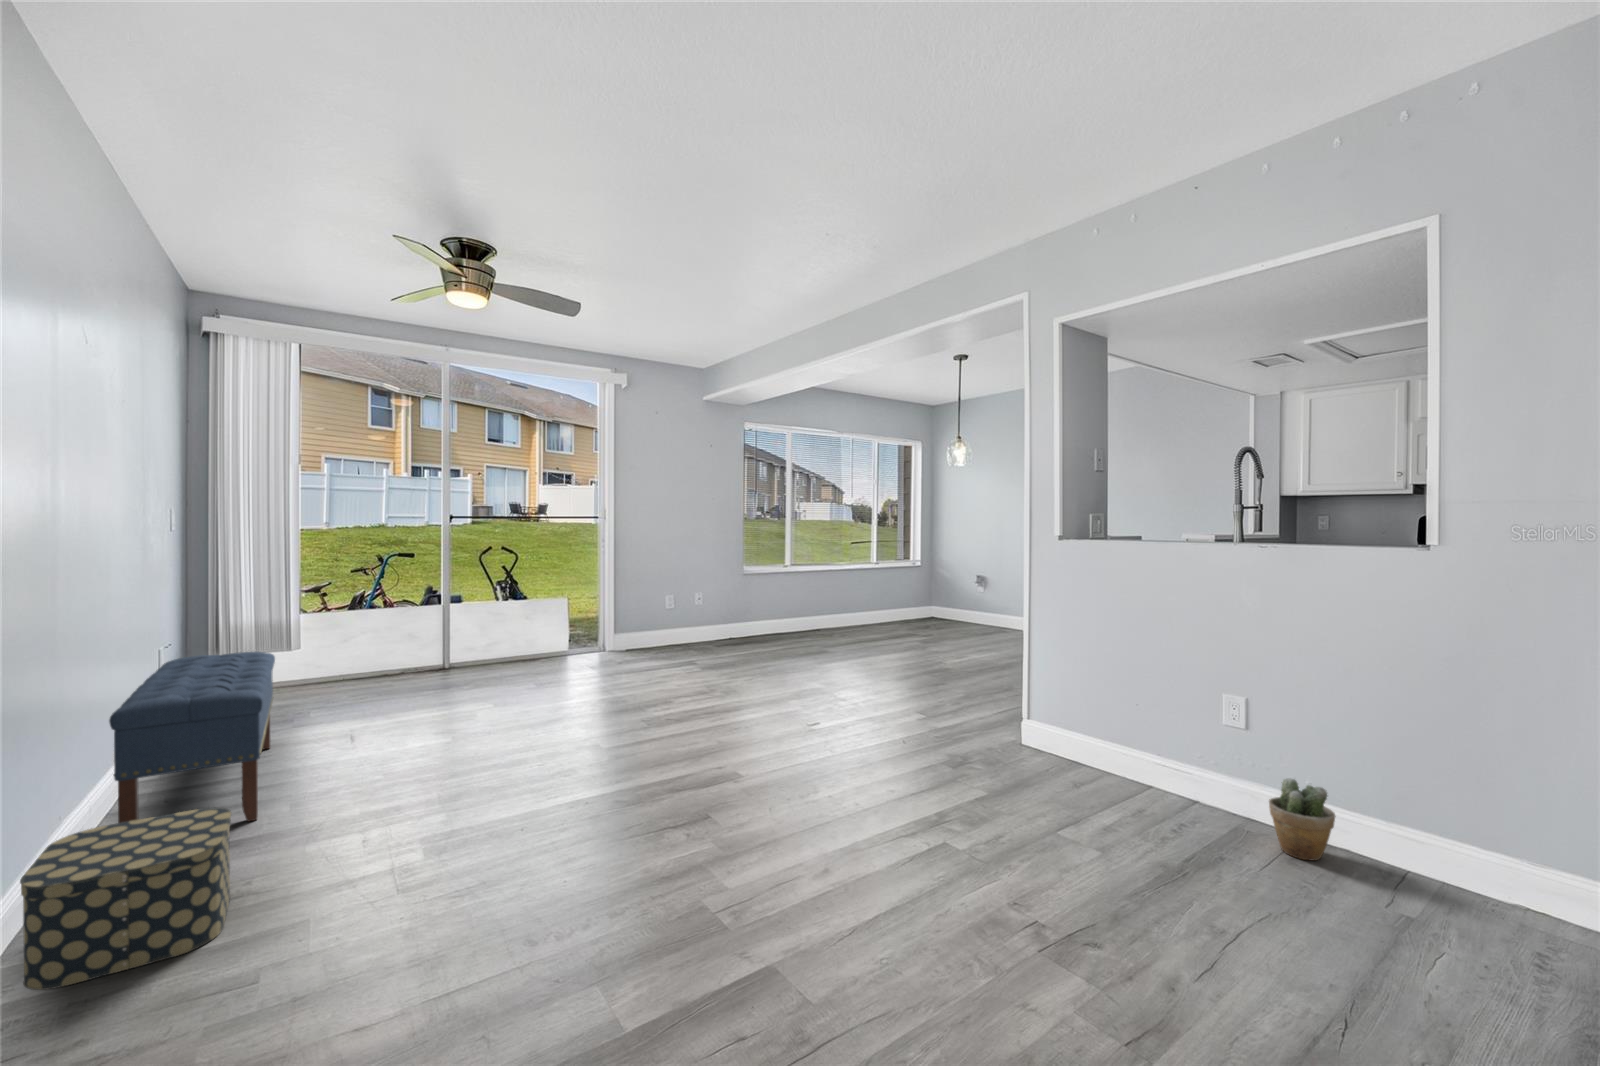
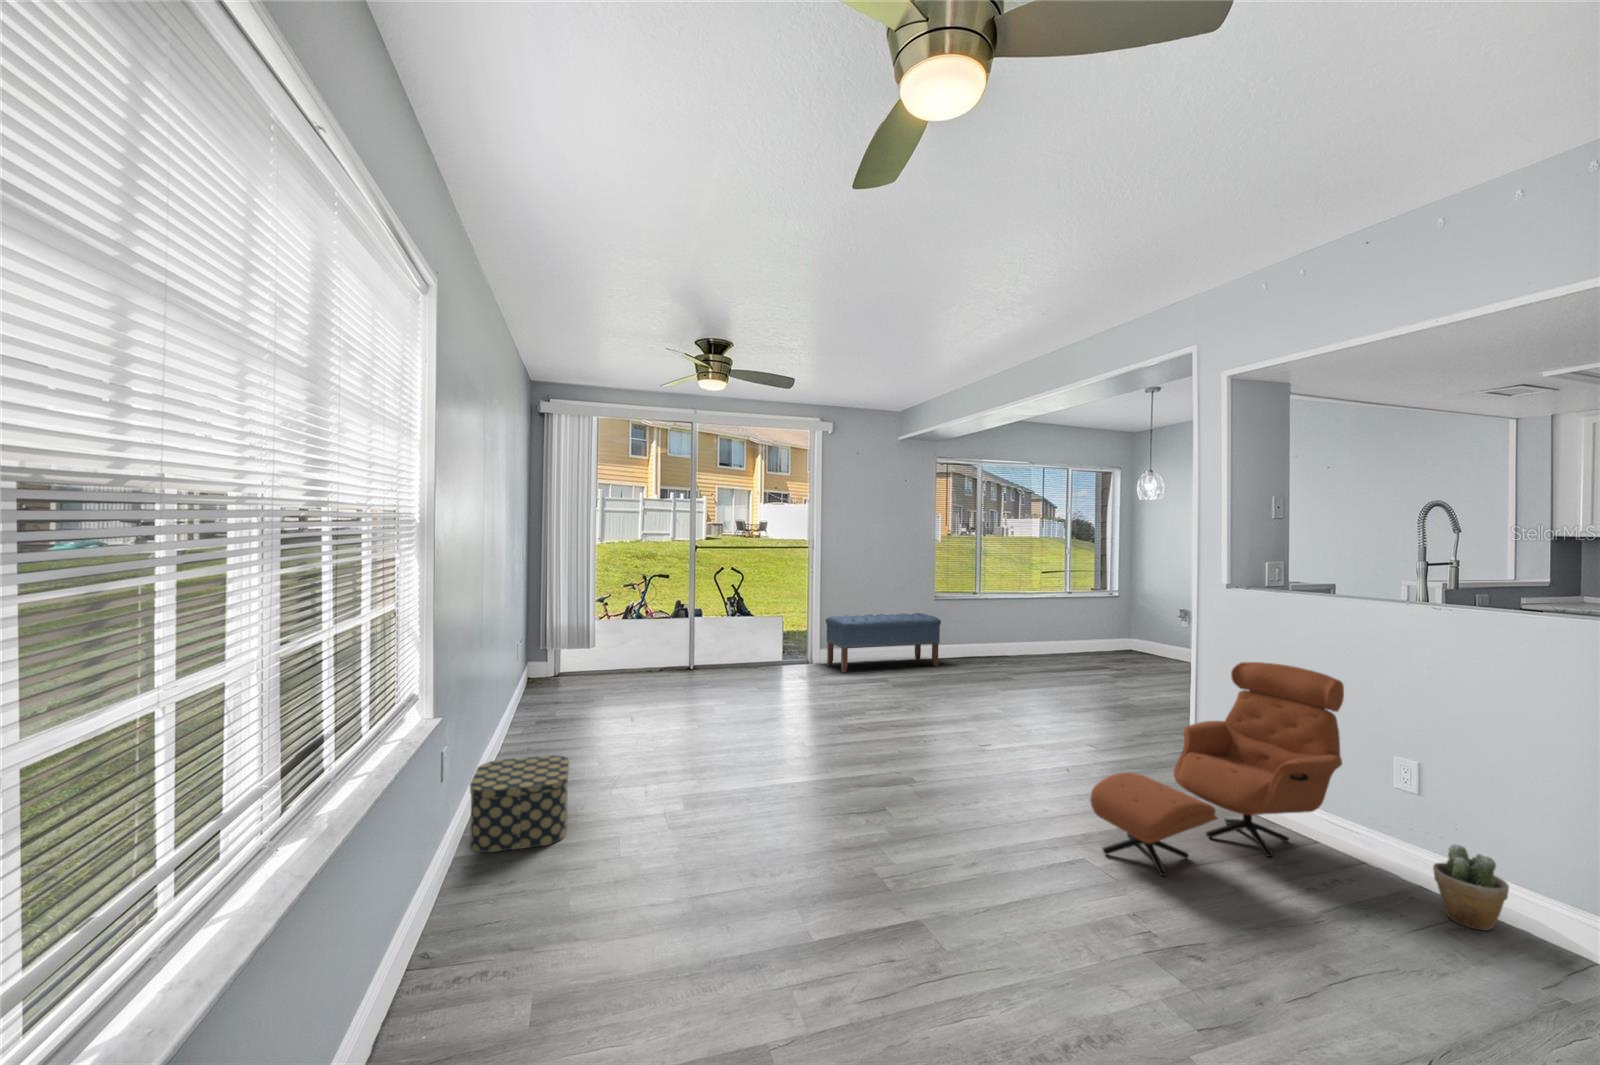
armchair: none [944,613,1178,852] -> present [1090,662,1344,876]
bench: present [109,652,275,823] -> present [826,613,941,673]

